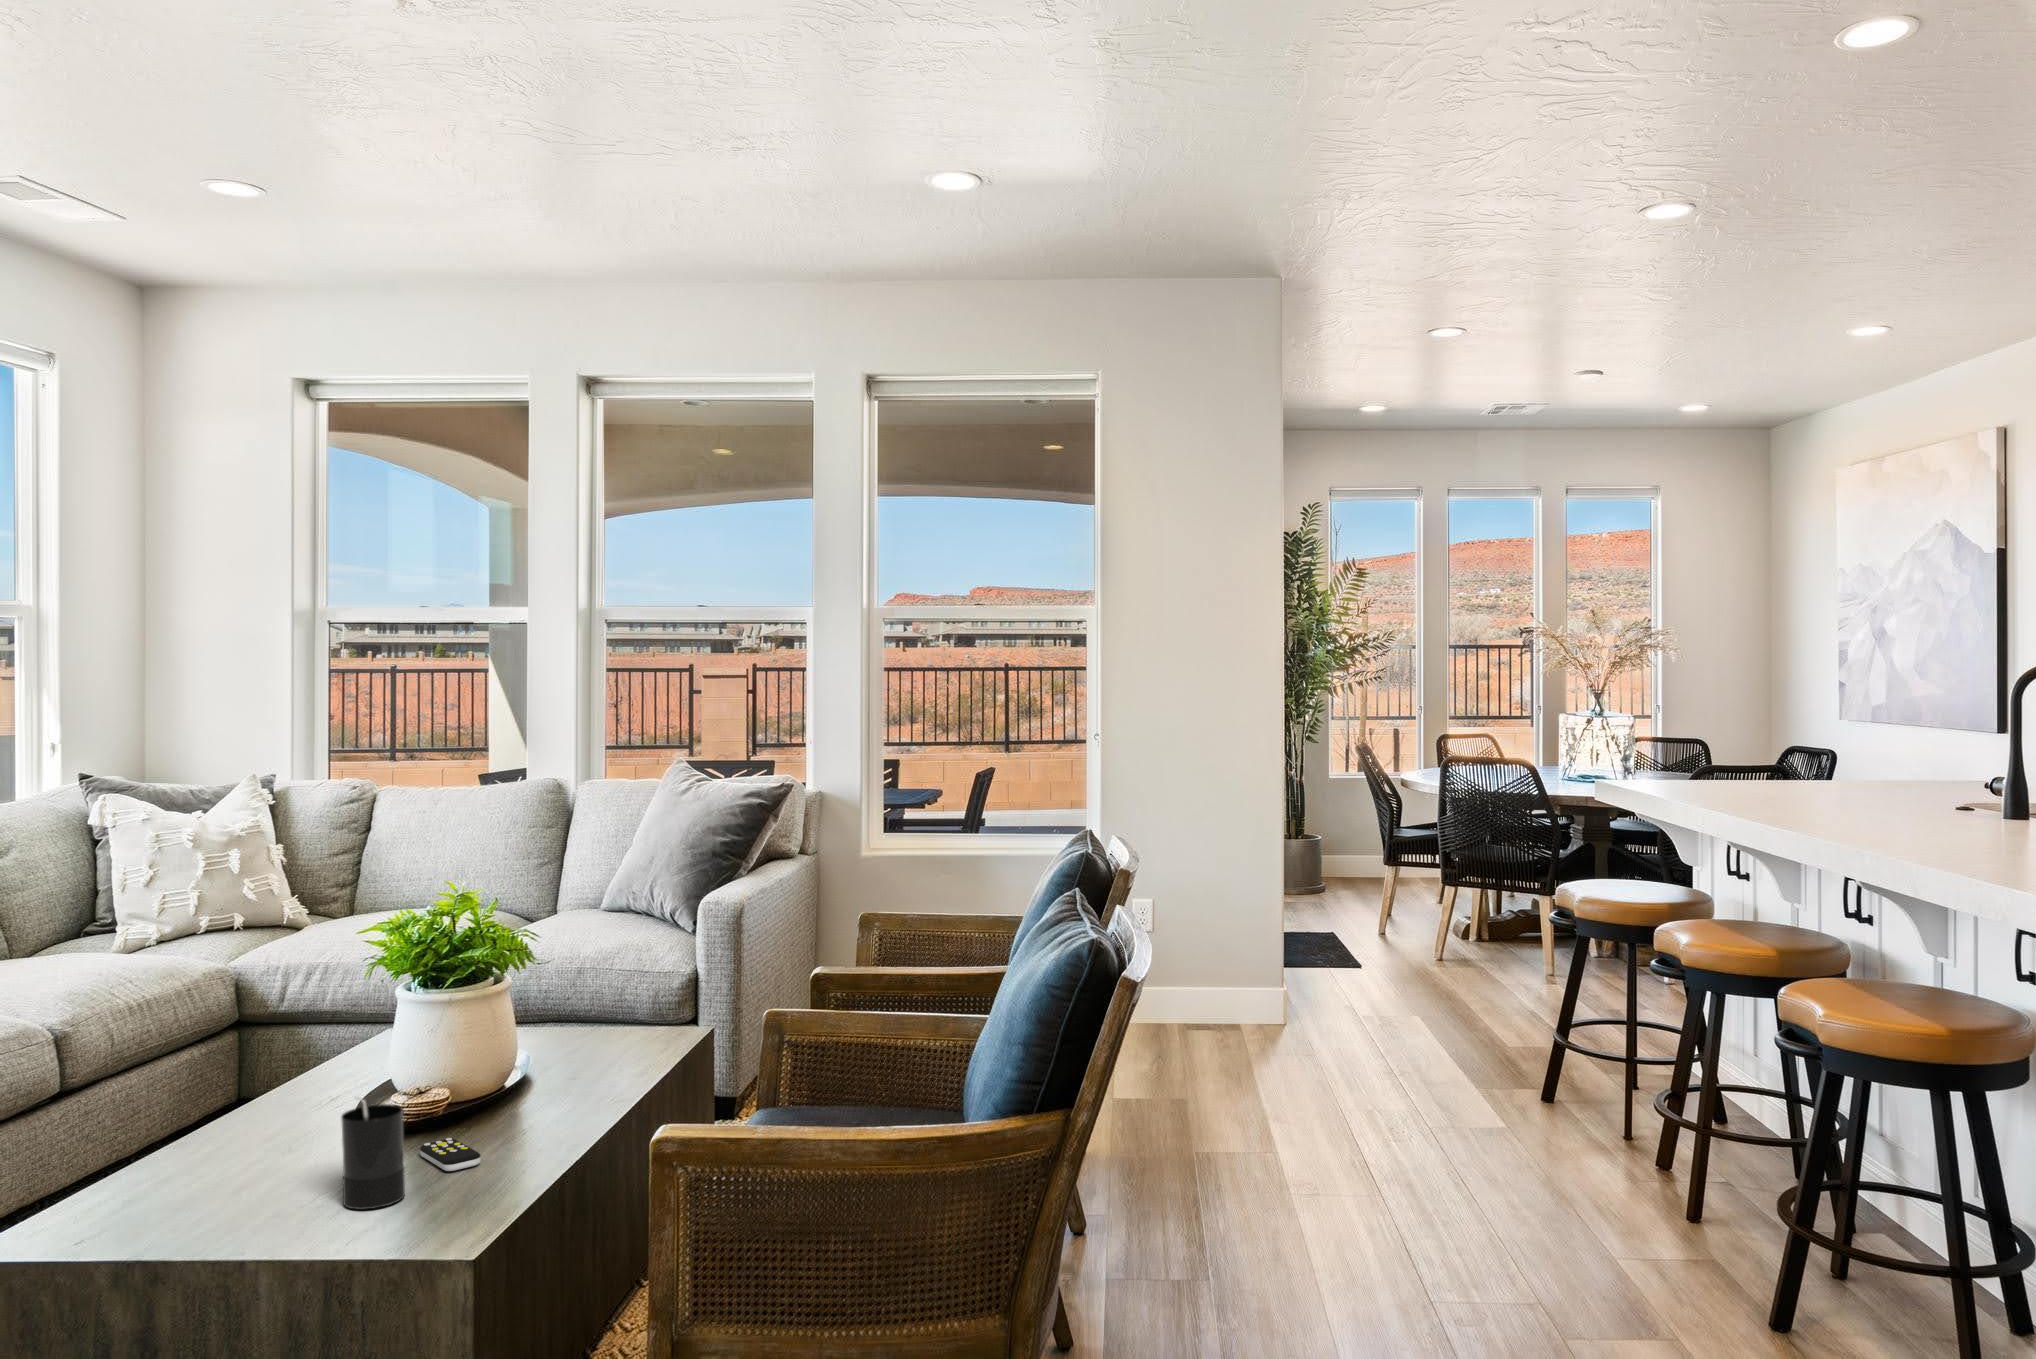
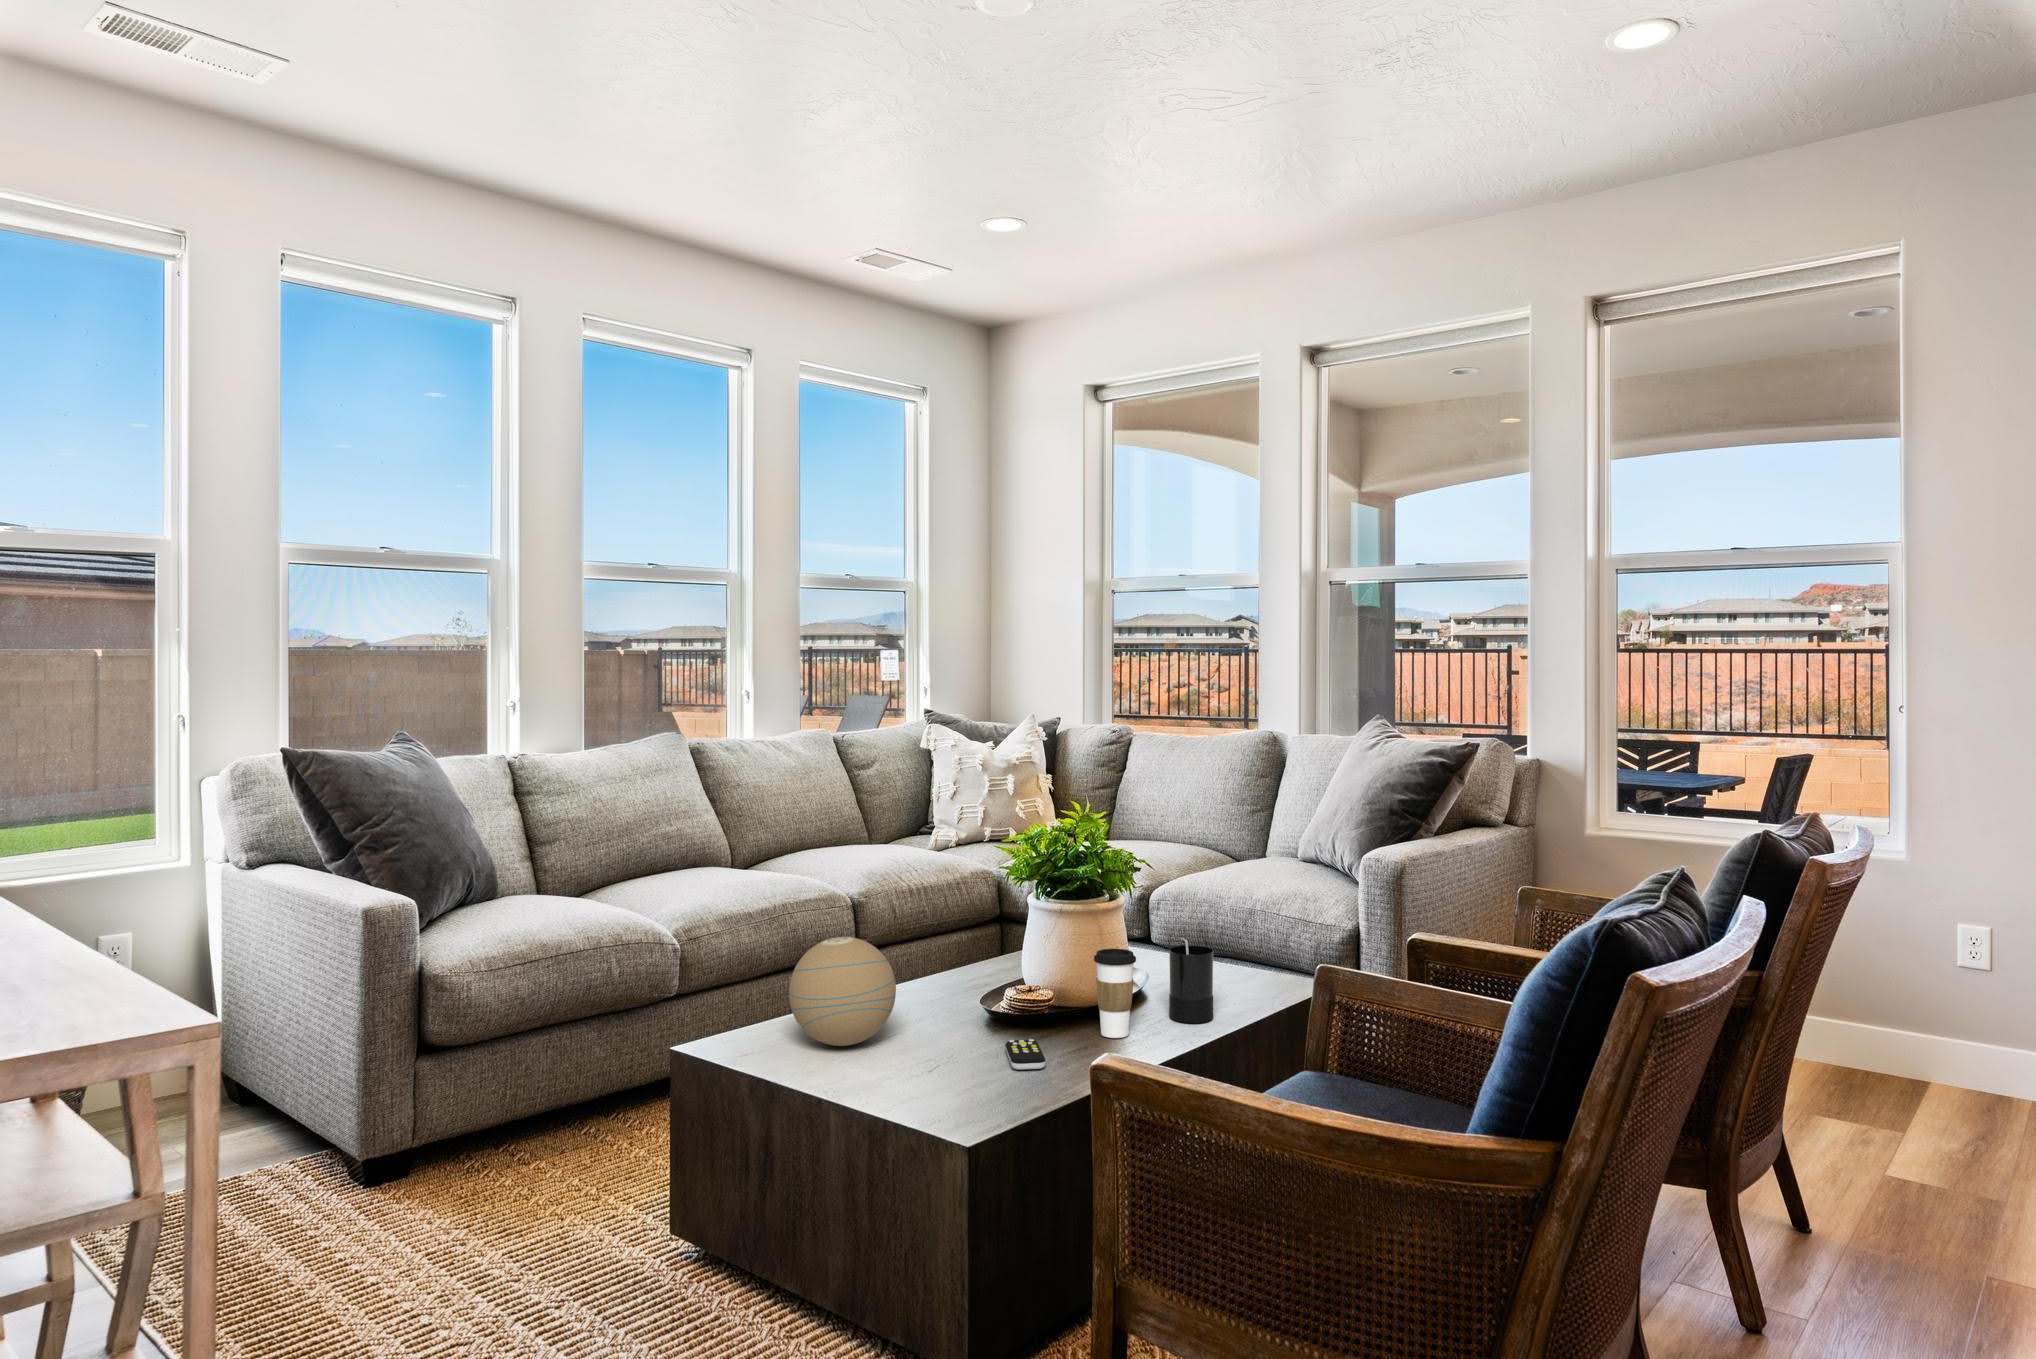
coffee cup: none [504,1026,551,1122] -> present [1094,949,1136,1038]
decorative orb: none [135,1060,279,1192] -> present [789,937,896,1046]
candle: present [341,1098,405,1210] -> present [1169,938,1213,1023]

